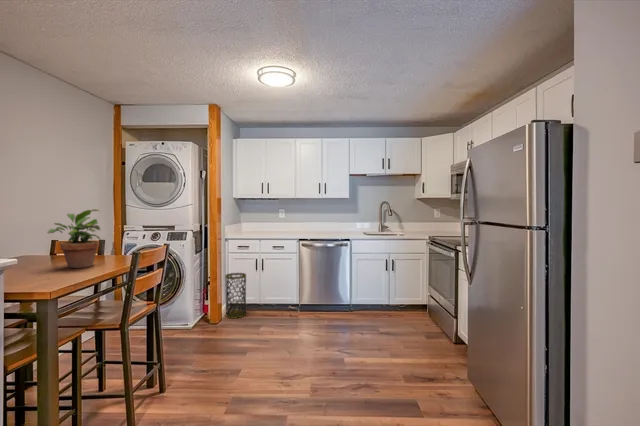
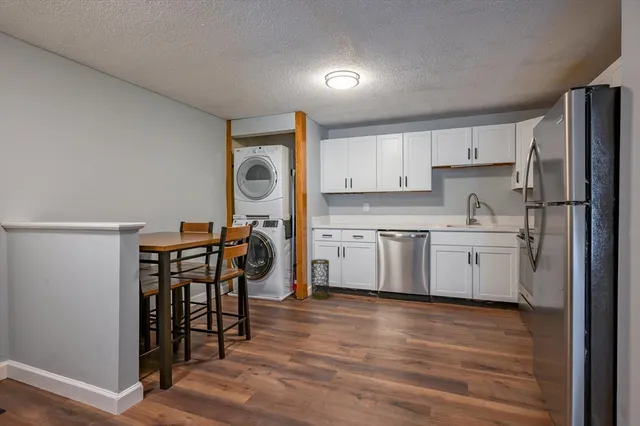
potted plant: present [48,209,100,268] -> none [170,197,204,239]

